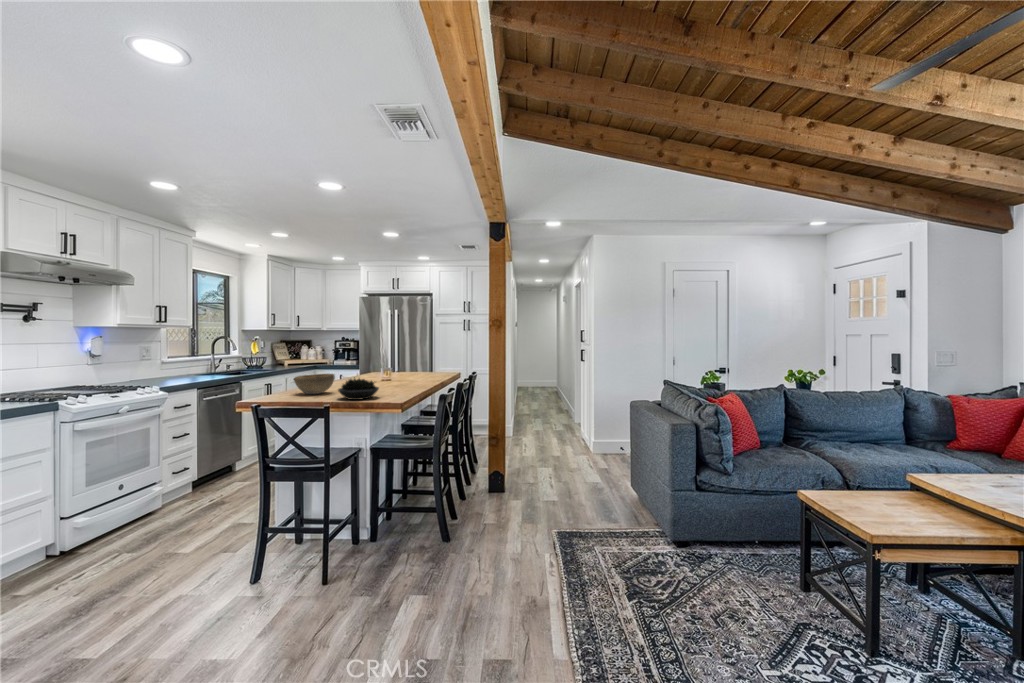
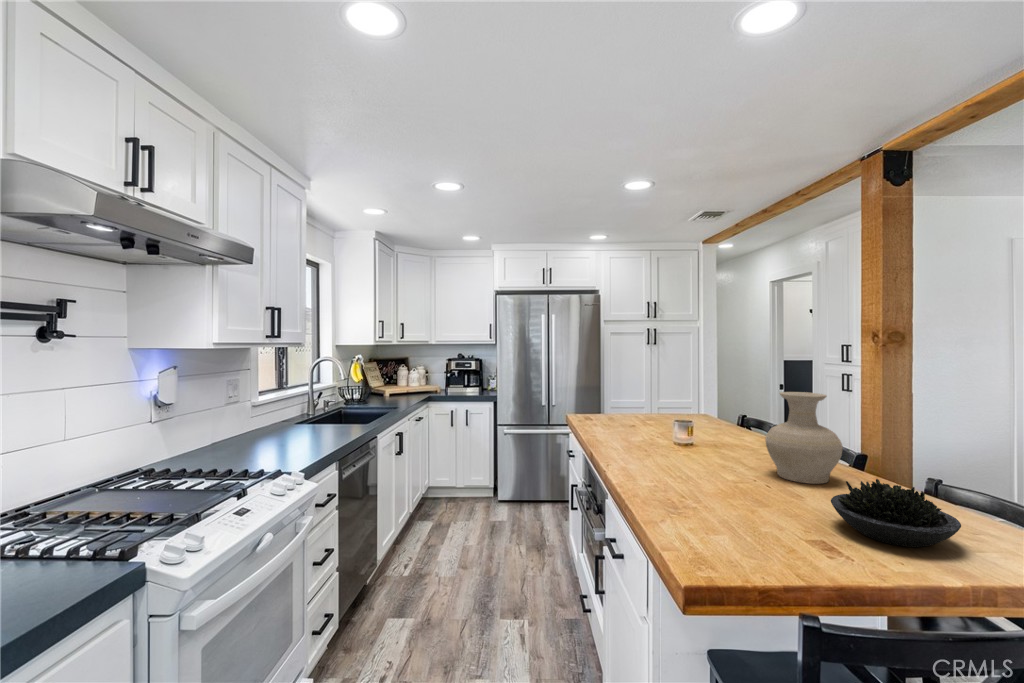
vase: none [379,349,411,390] -> present [766,392,843,484]
decorative bowl: present [294,374,334,394] -> none [663,454,756,511]

